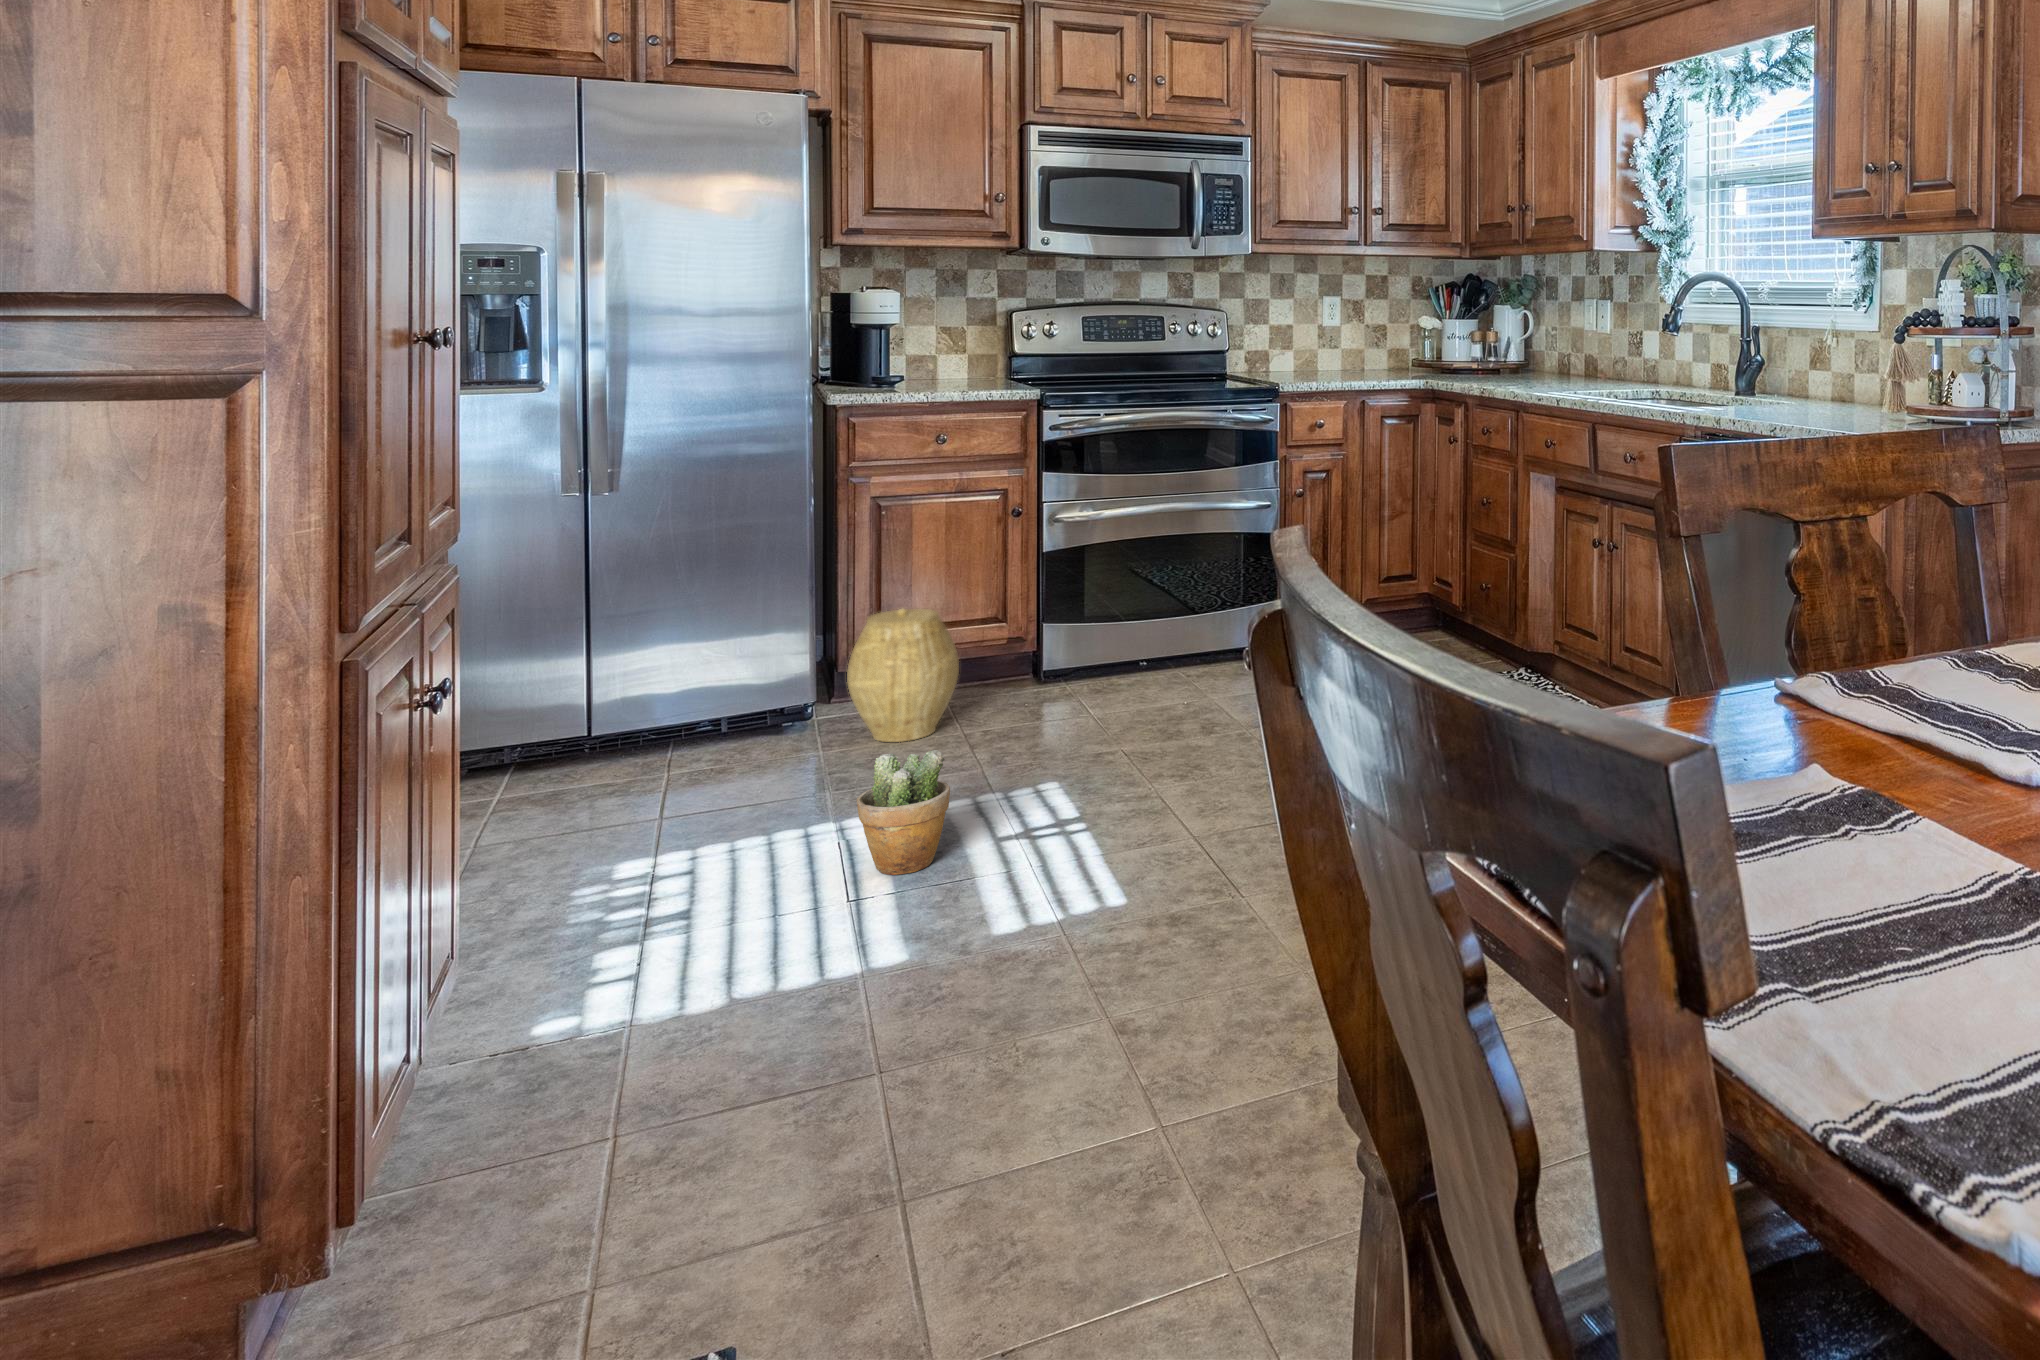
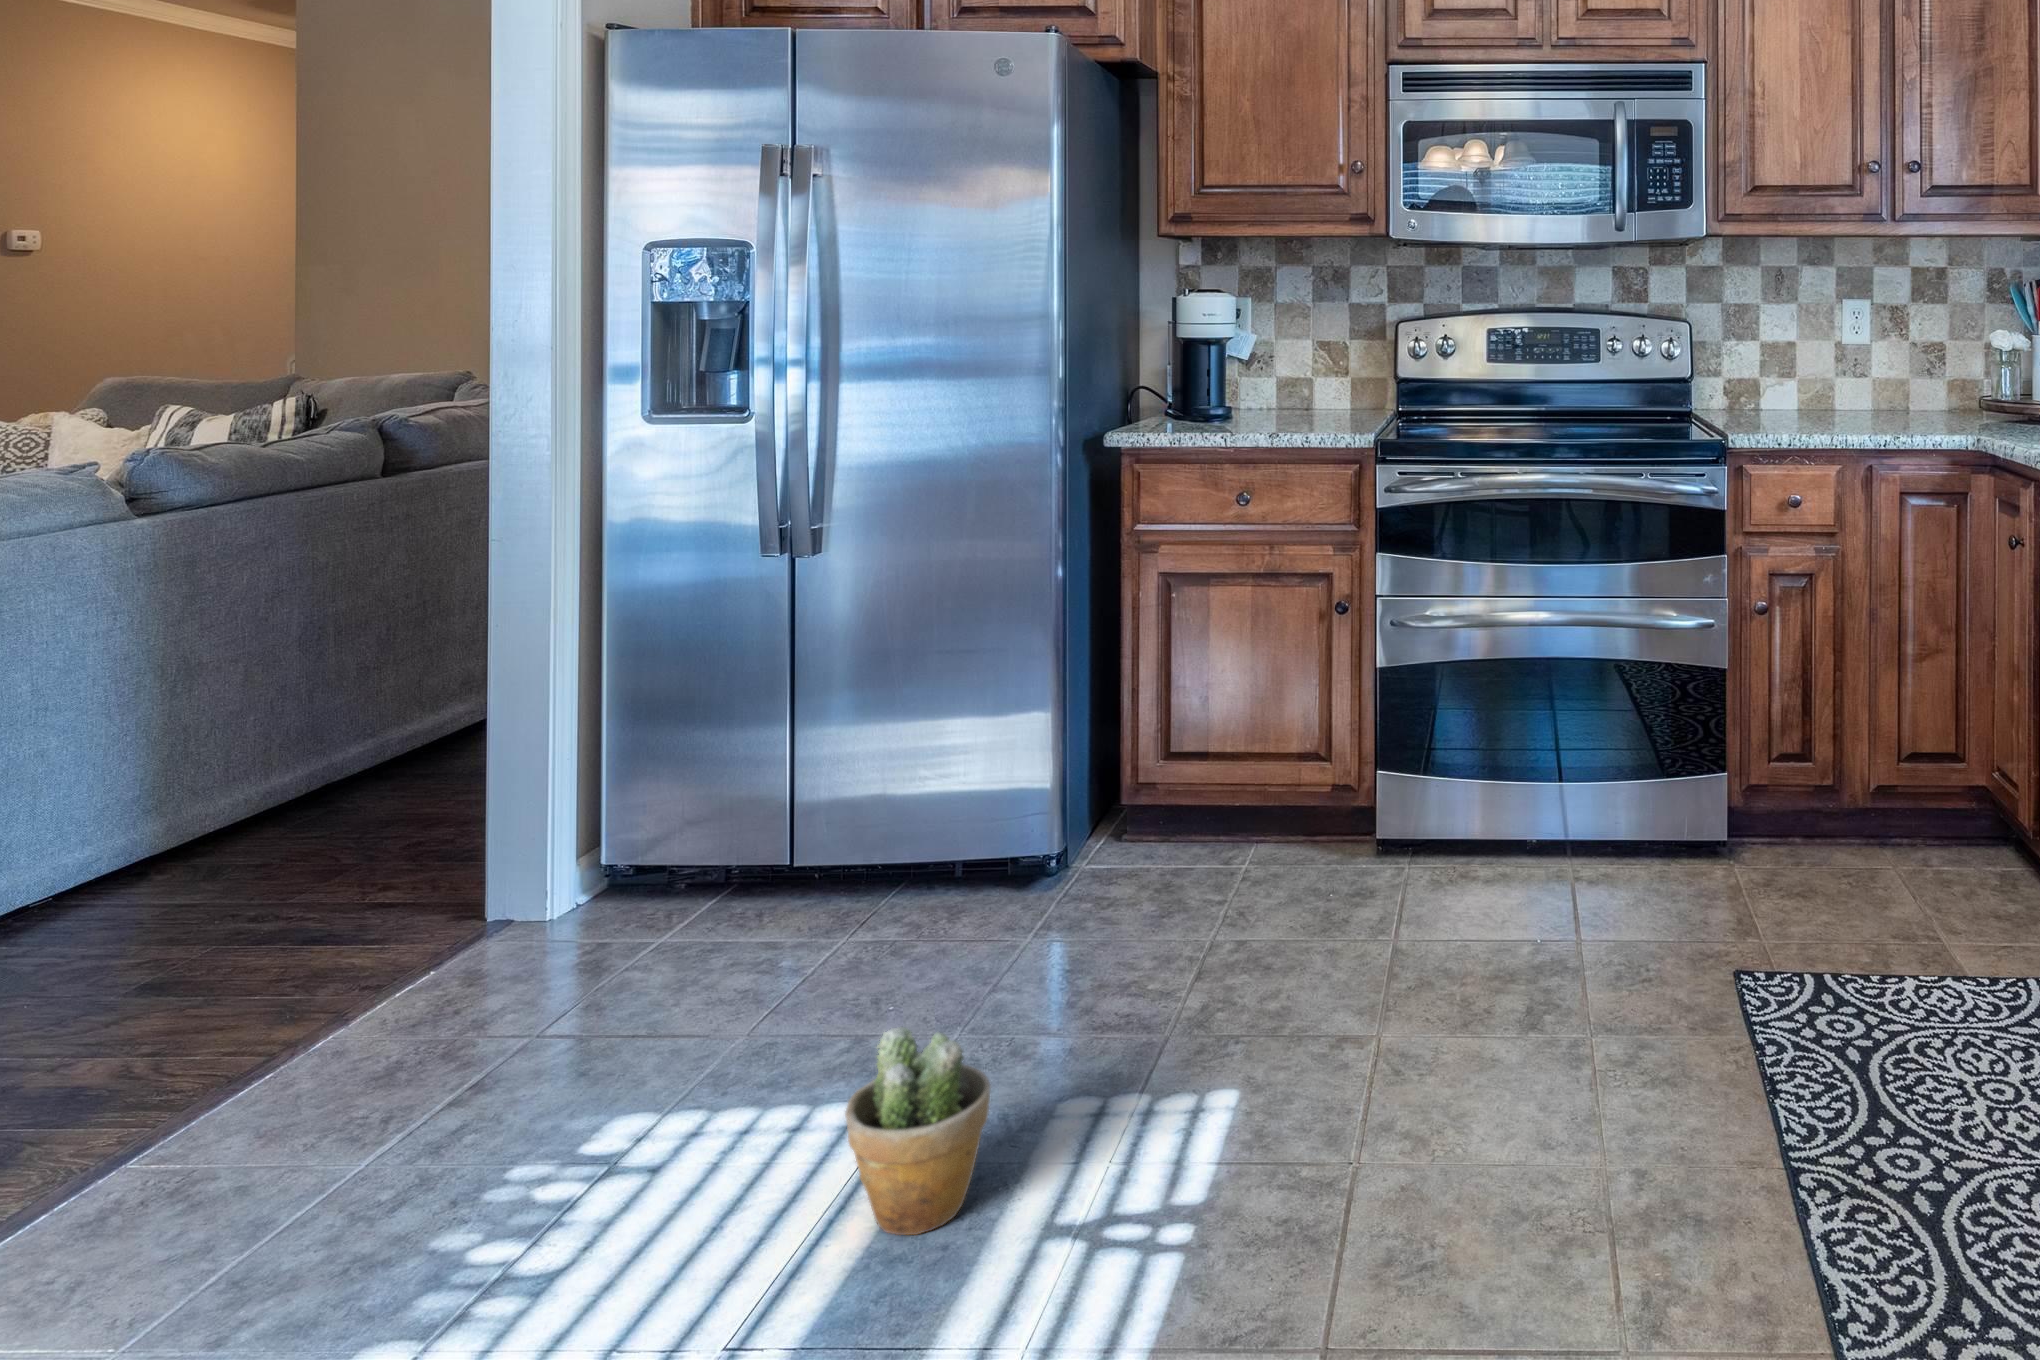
woven basket: present [847,609,959,742] -> none [1076,735,1221,927]

